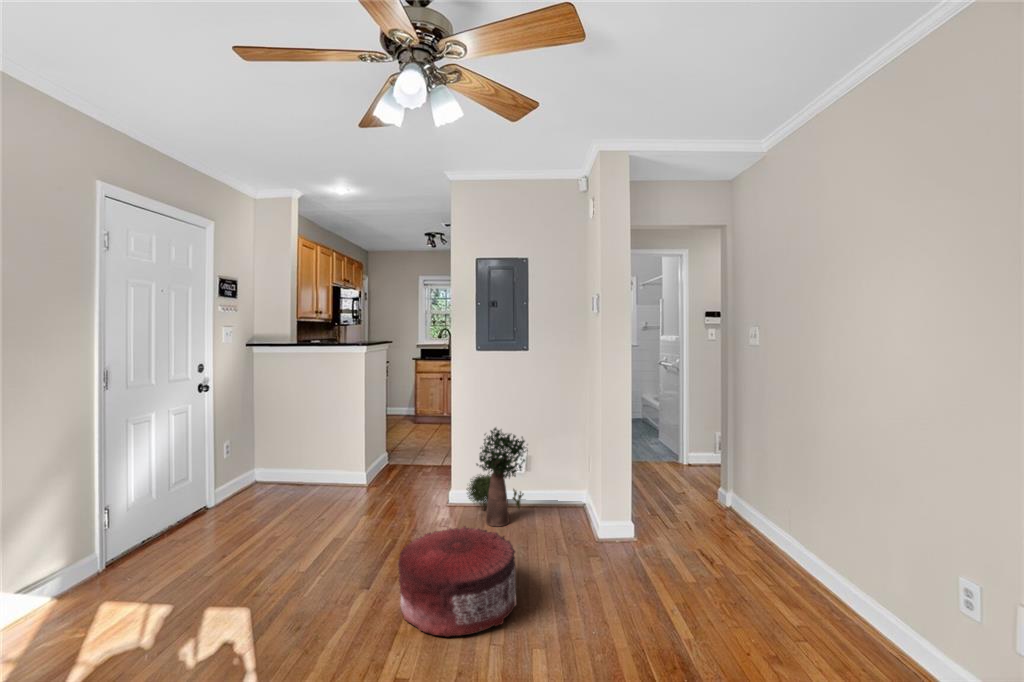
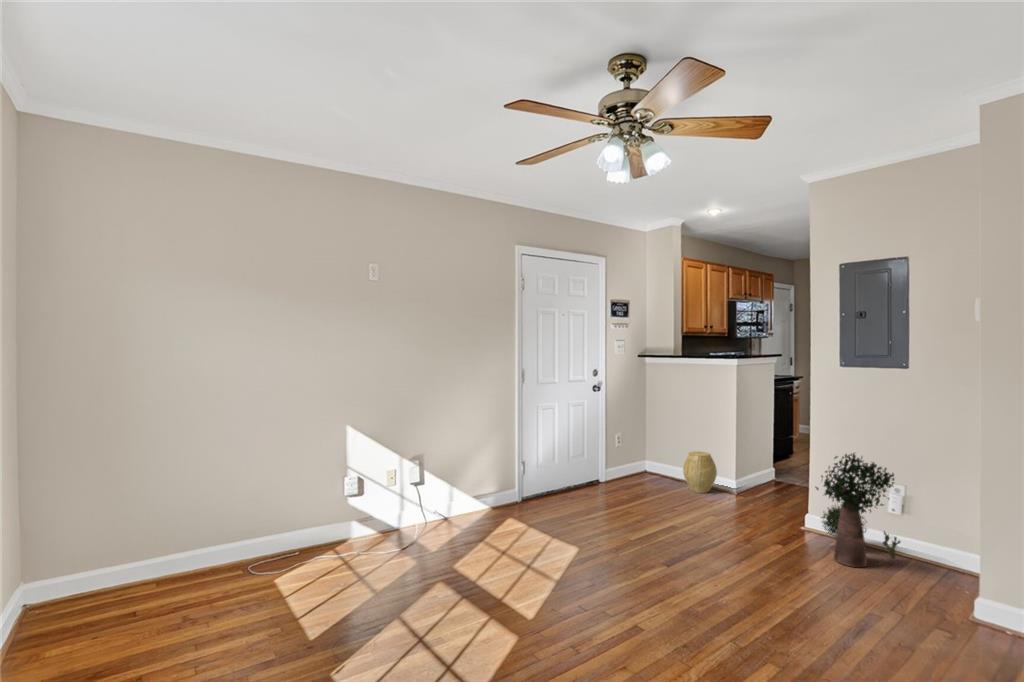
woven basket: none [314,447,350,492] -> present [683,451,717,493]
pouf: present [398,526,516,637] -> none [677,532,807,636]

